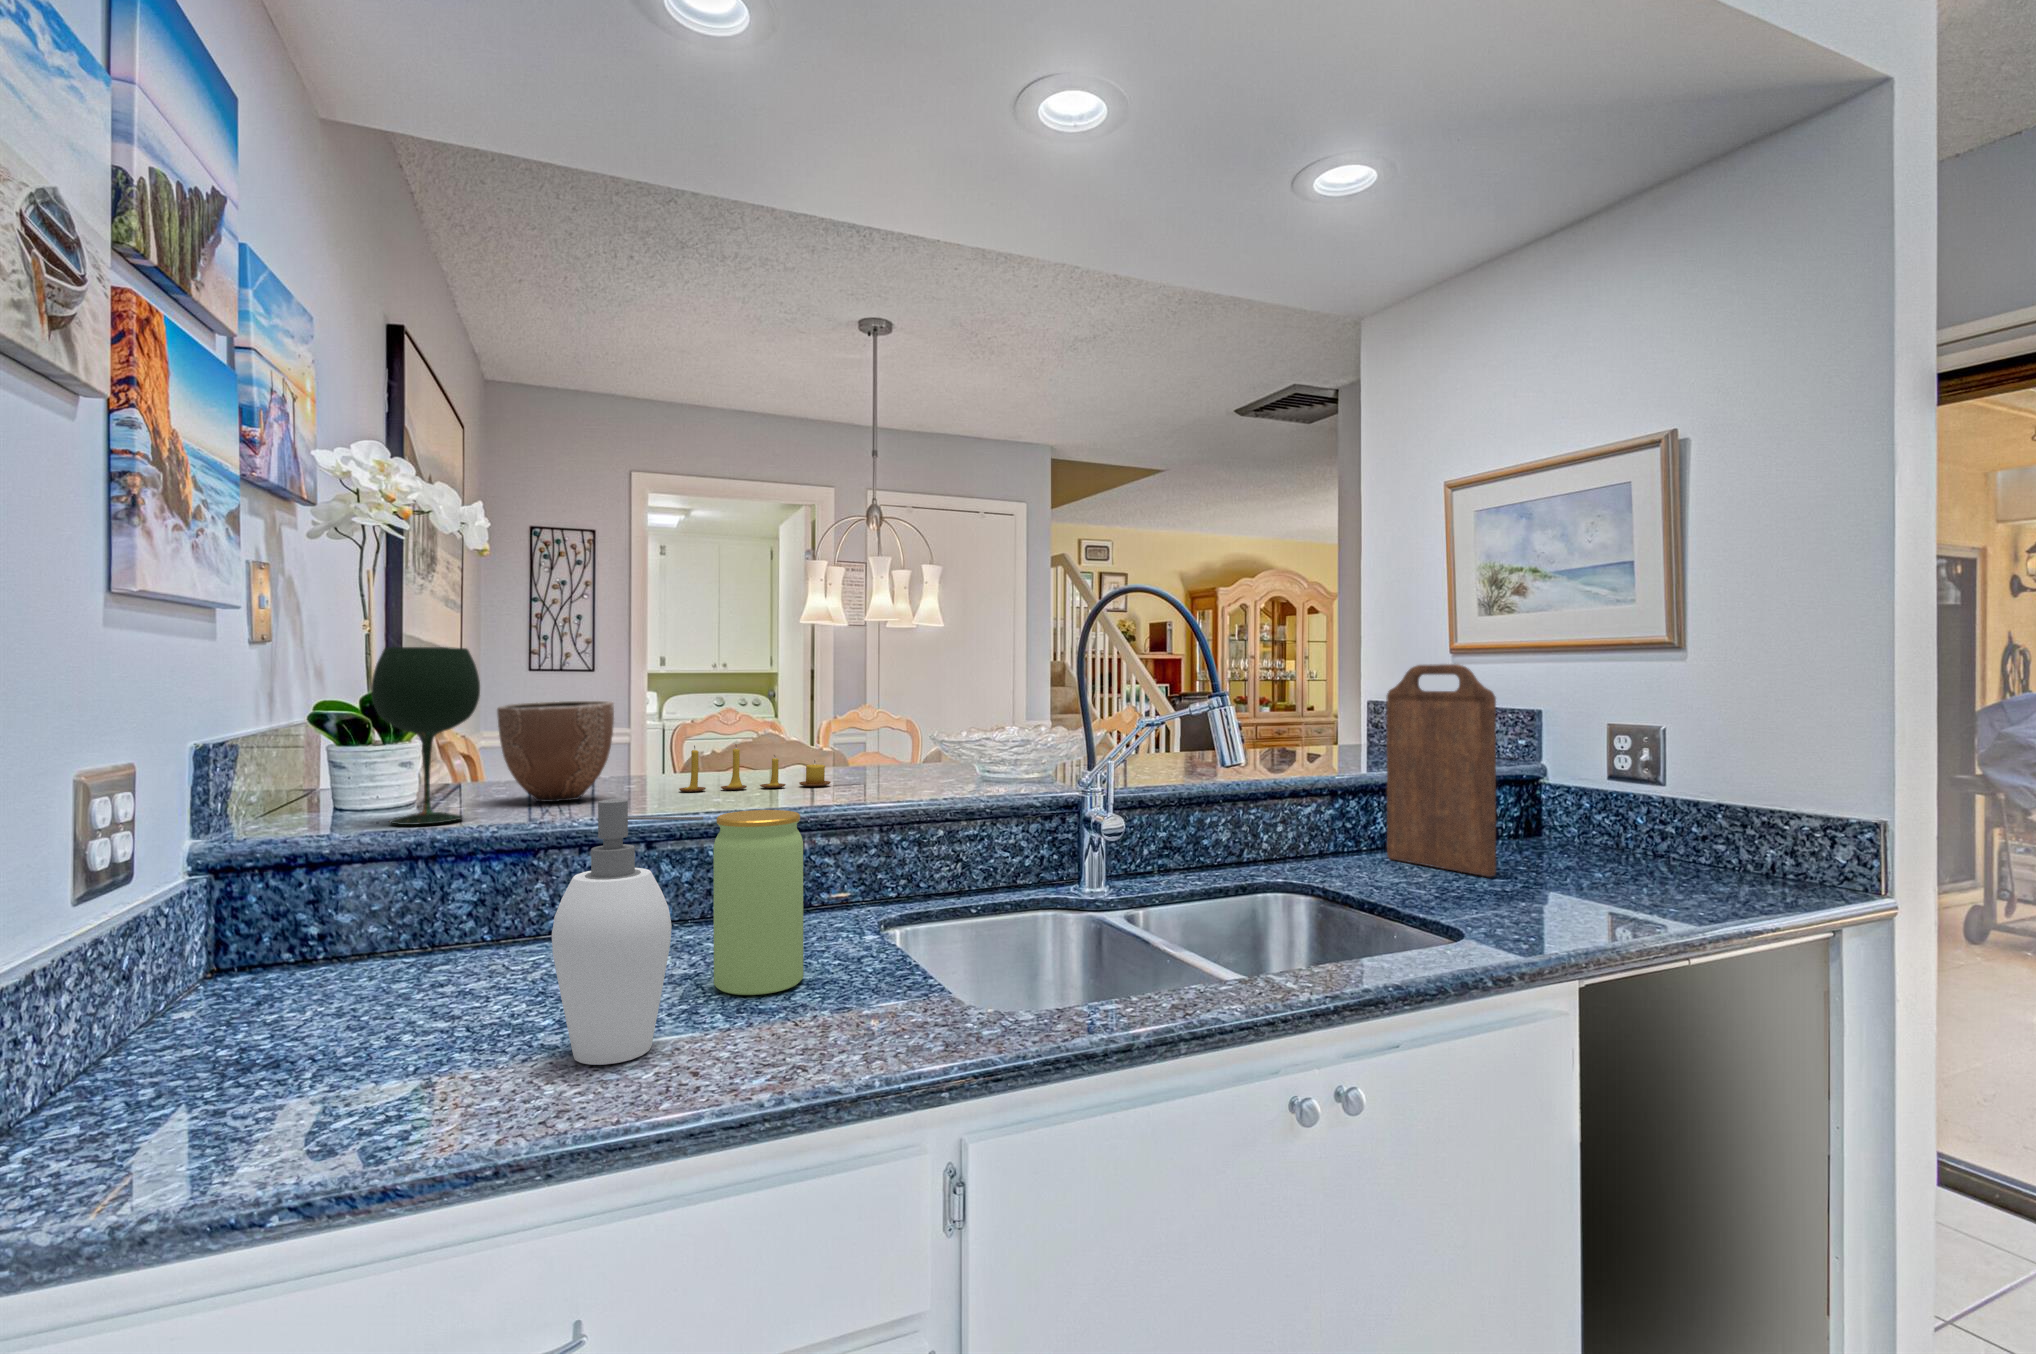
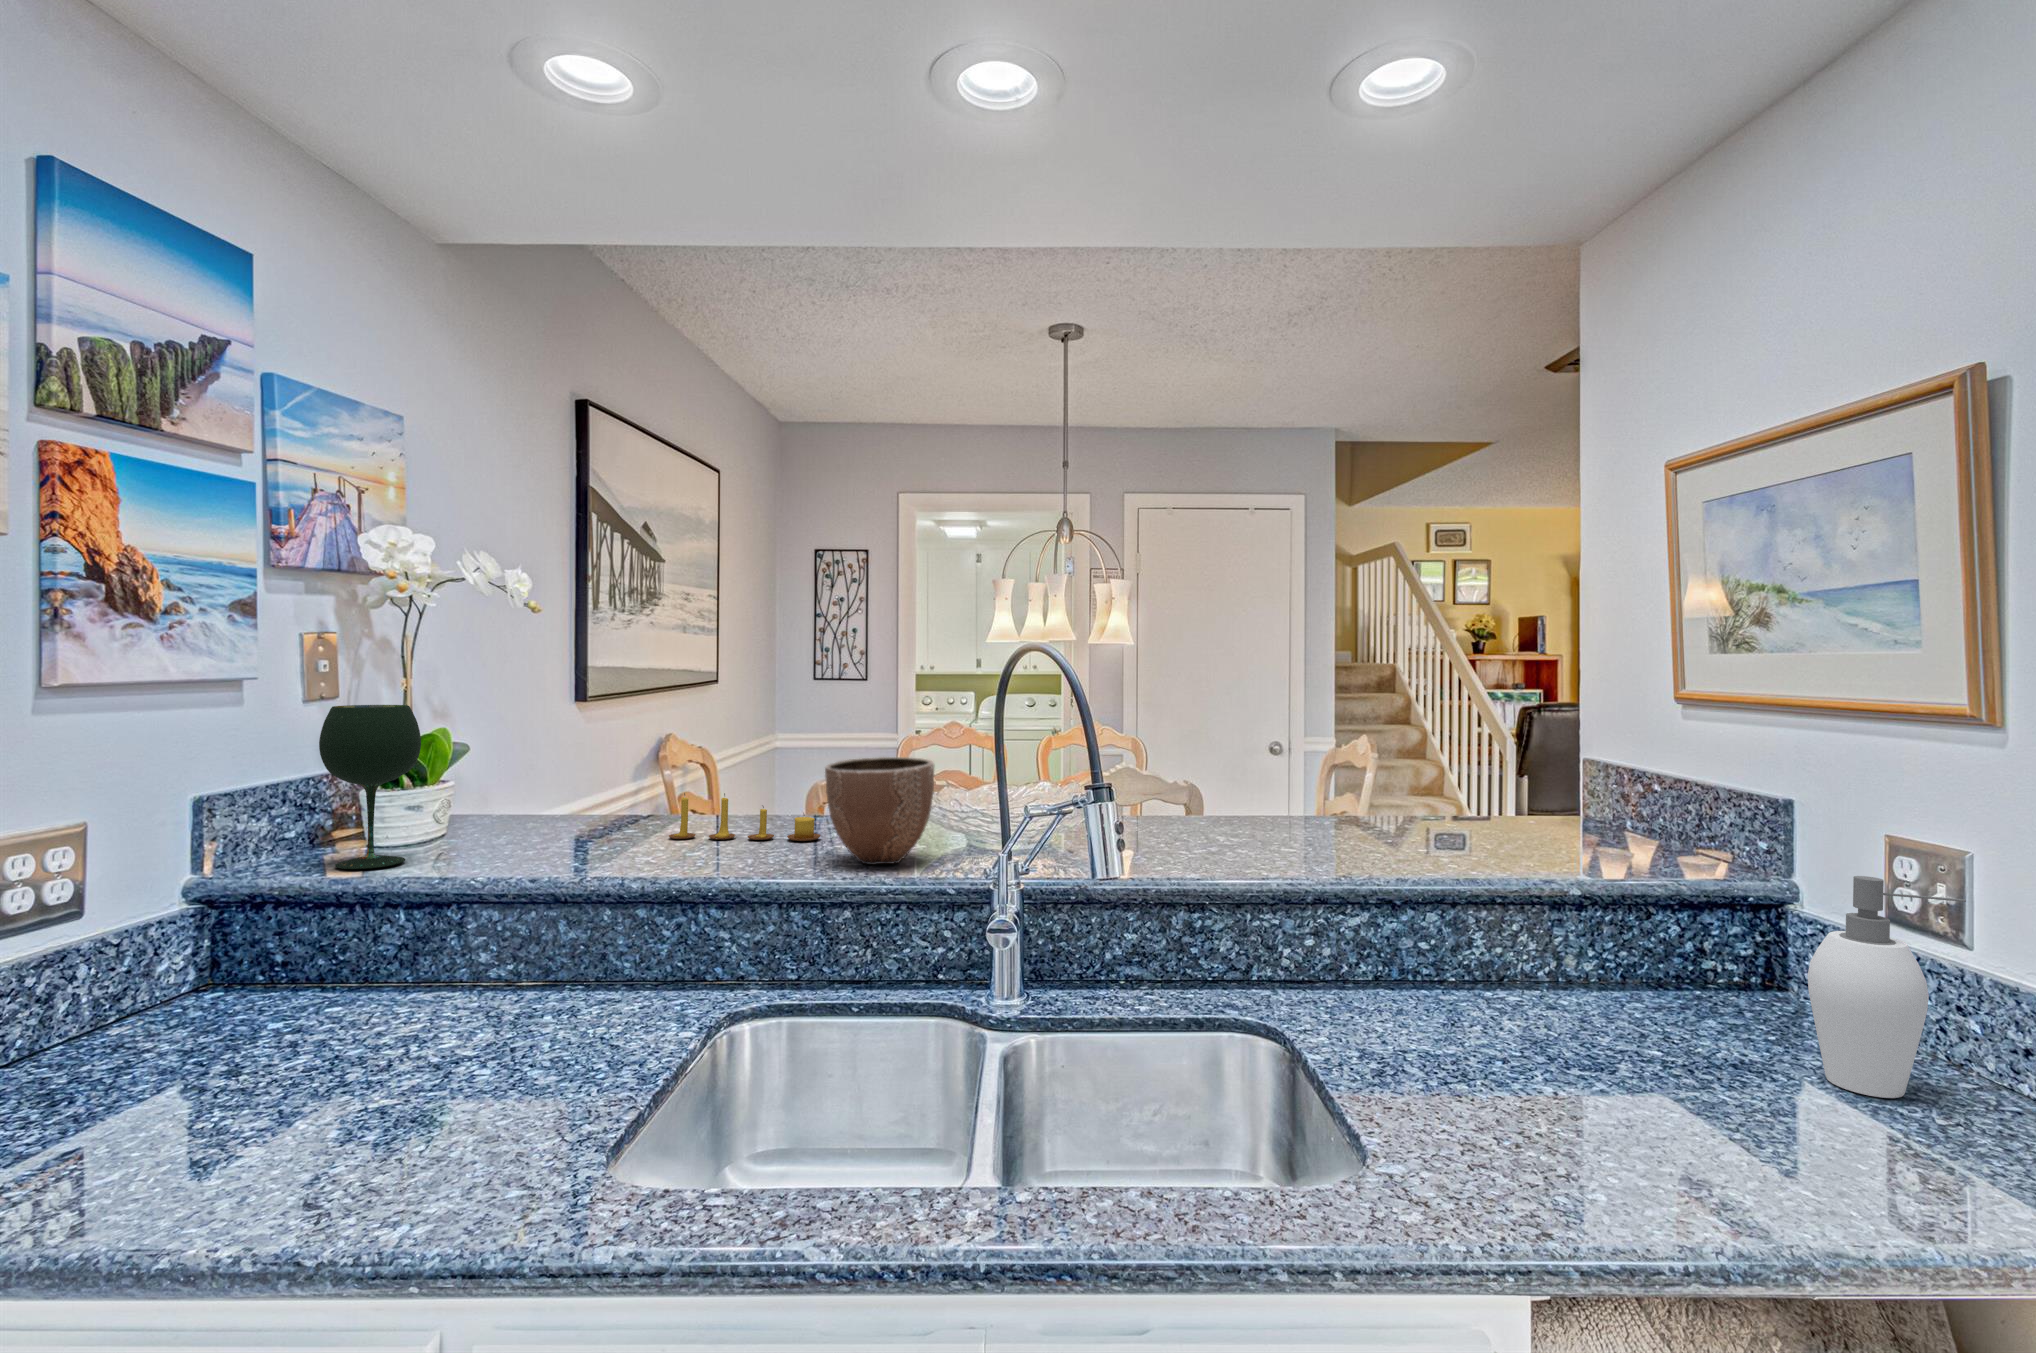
cutting board: present [1386,664,1496,877] -> none [1478,739,1605,1059]
decorative bowl: present [497,701,614,802] -> present [825,757,934,865]
soap dispenser: present [552,799,703,1065] -> present [1808,876,1966,1098]
jar: present [714,810,803,995] -> none [430,898,535,1103]

